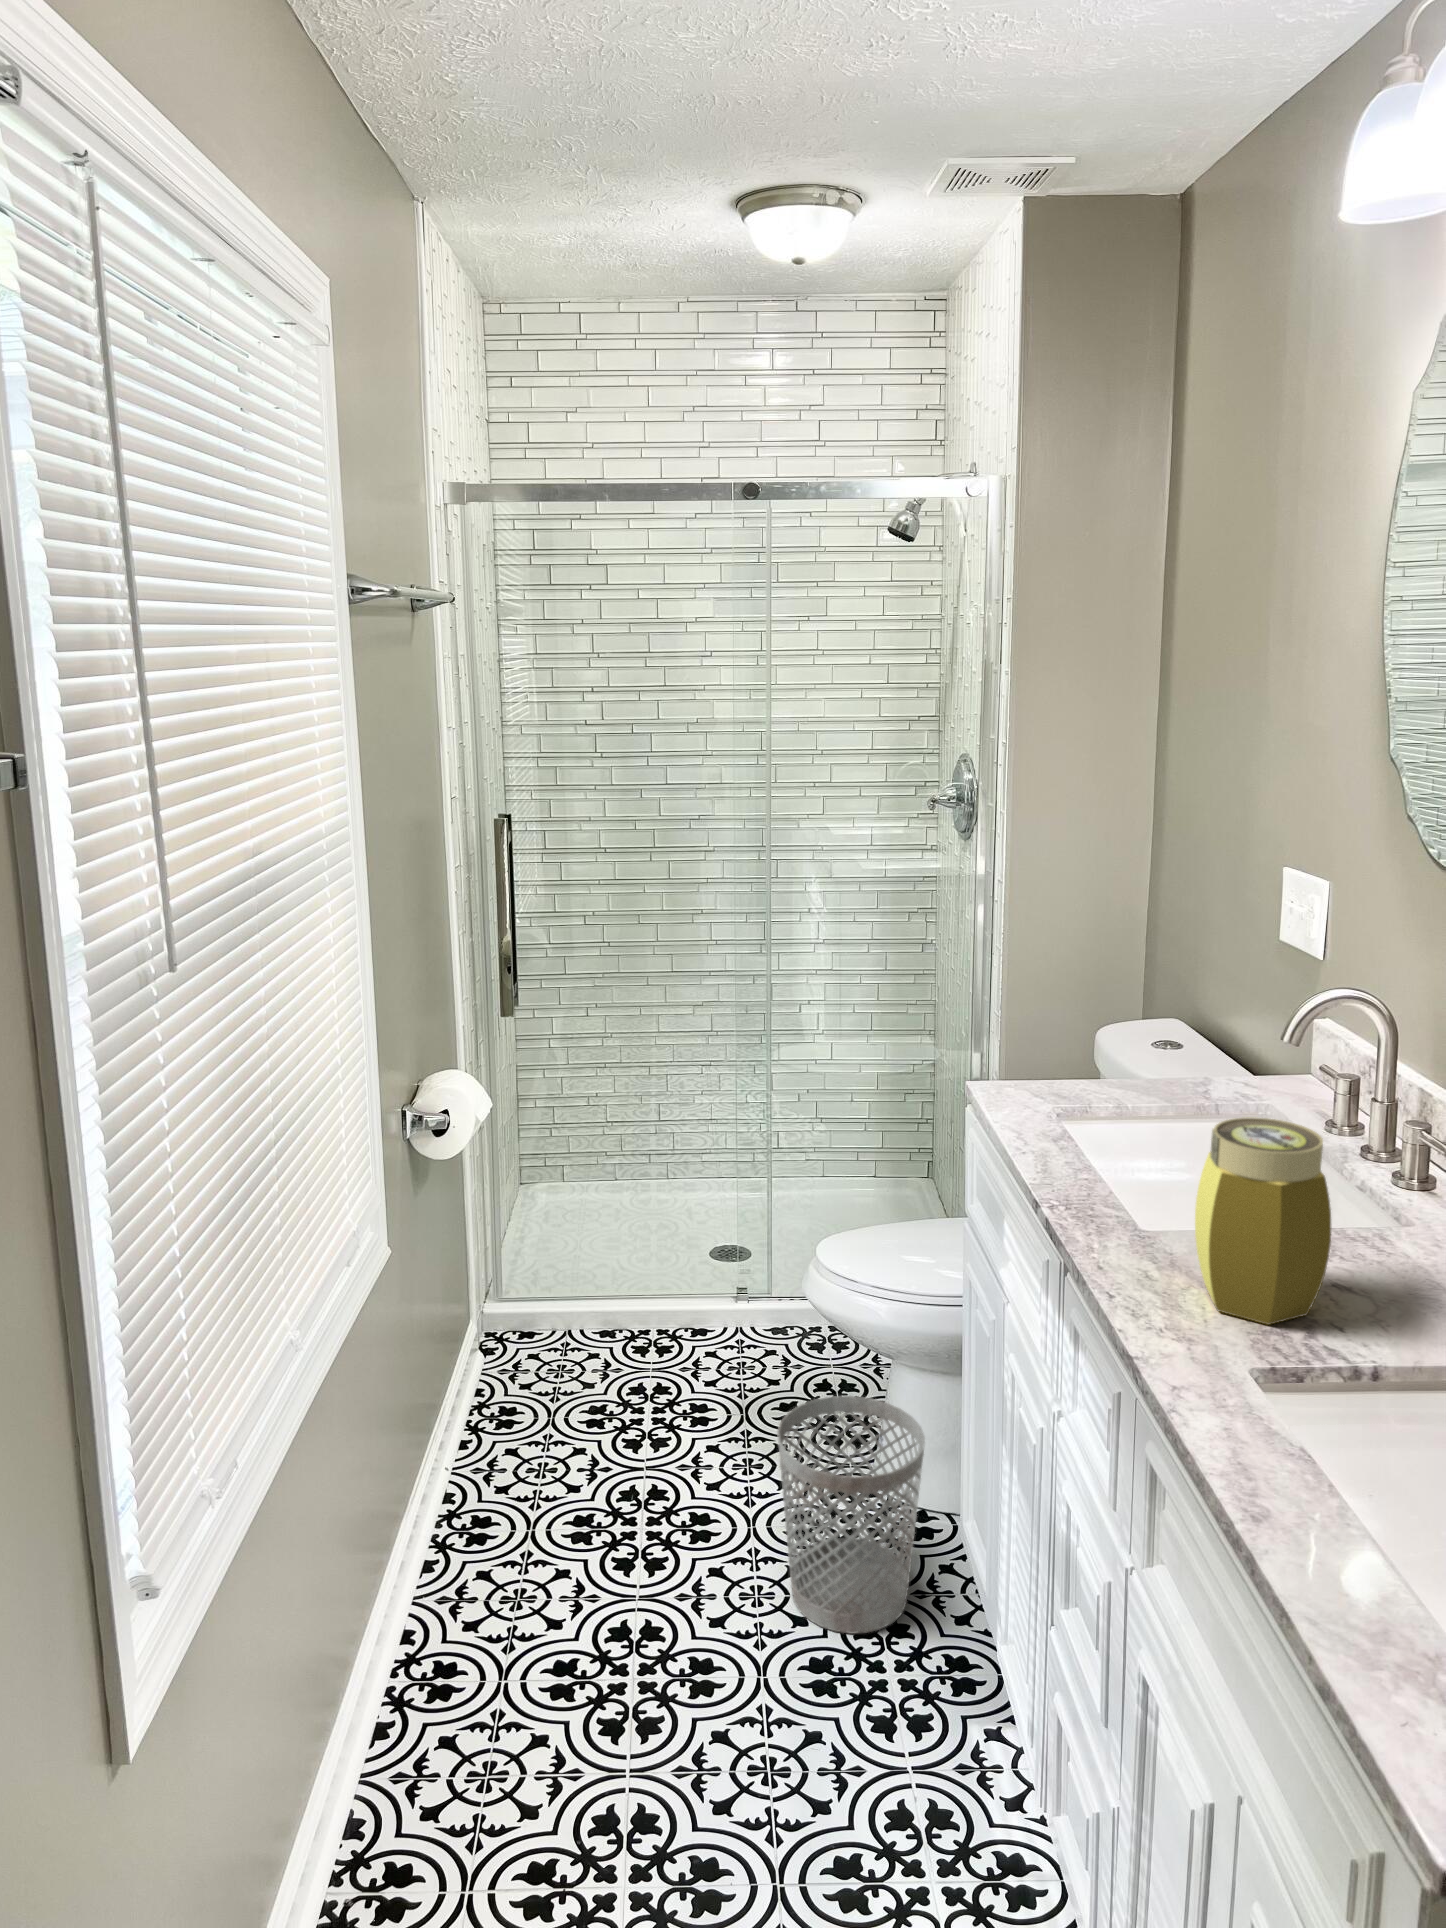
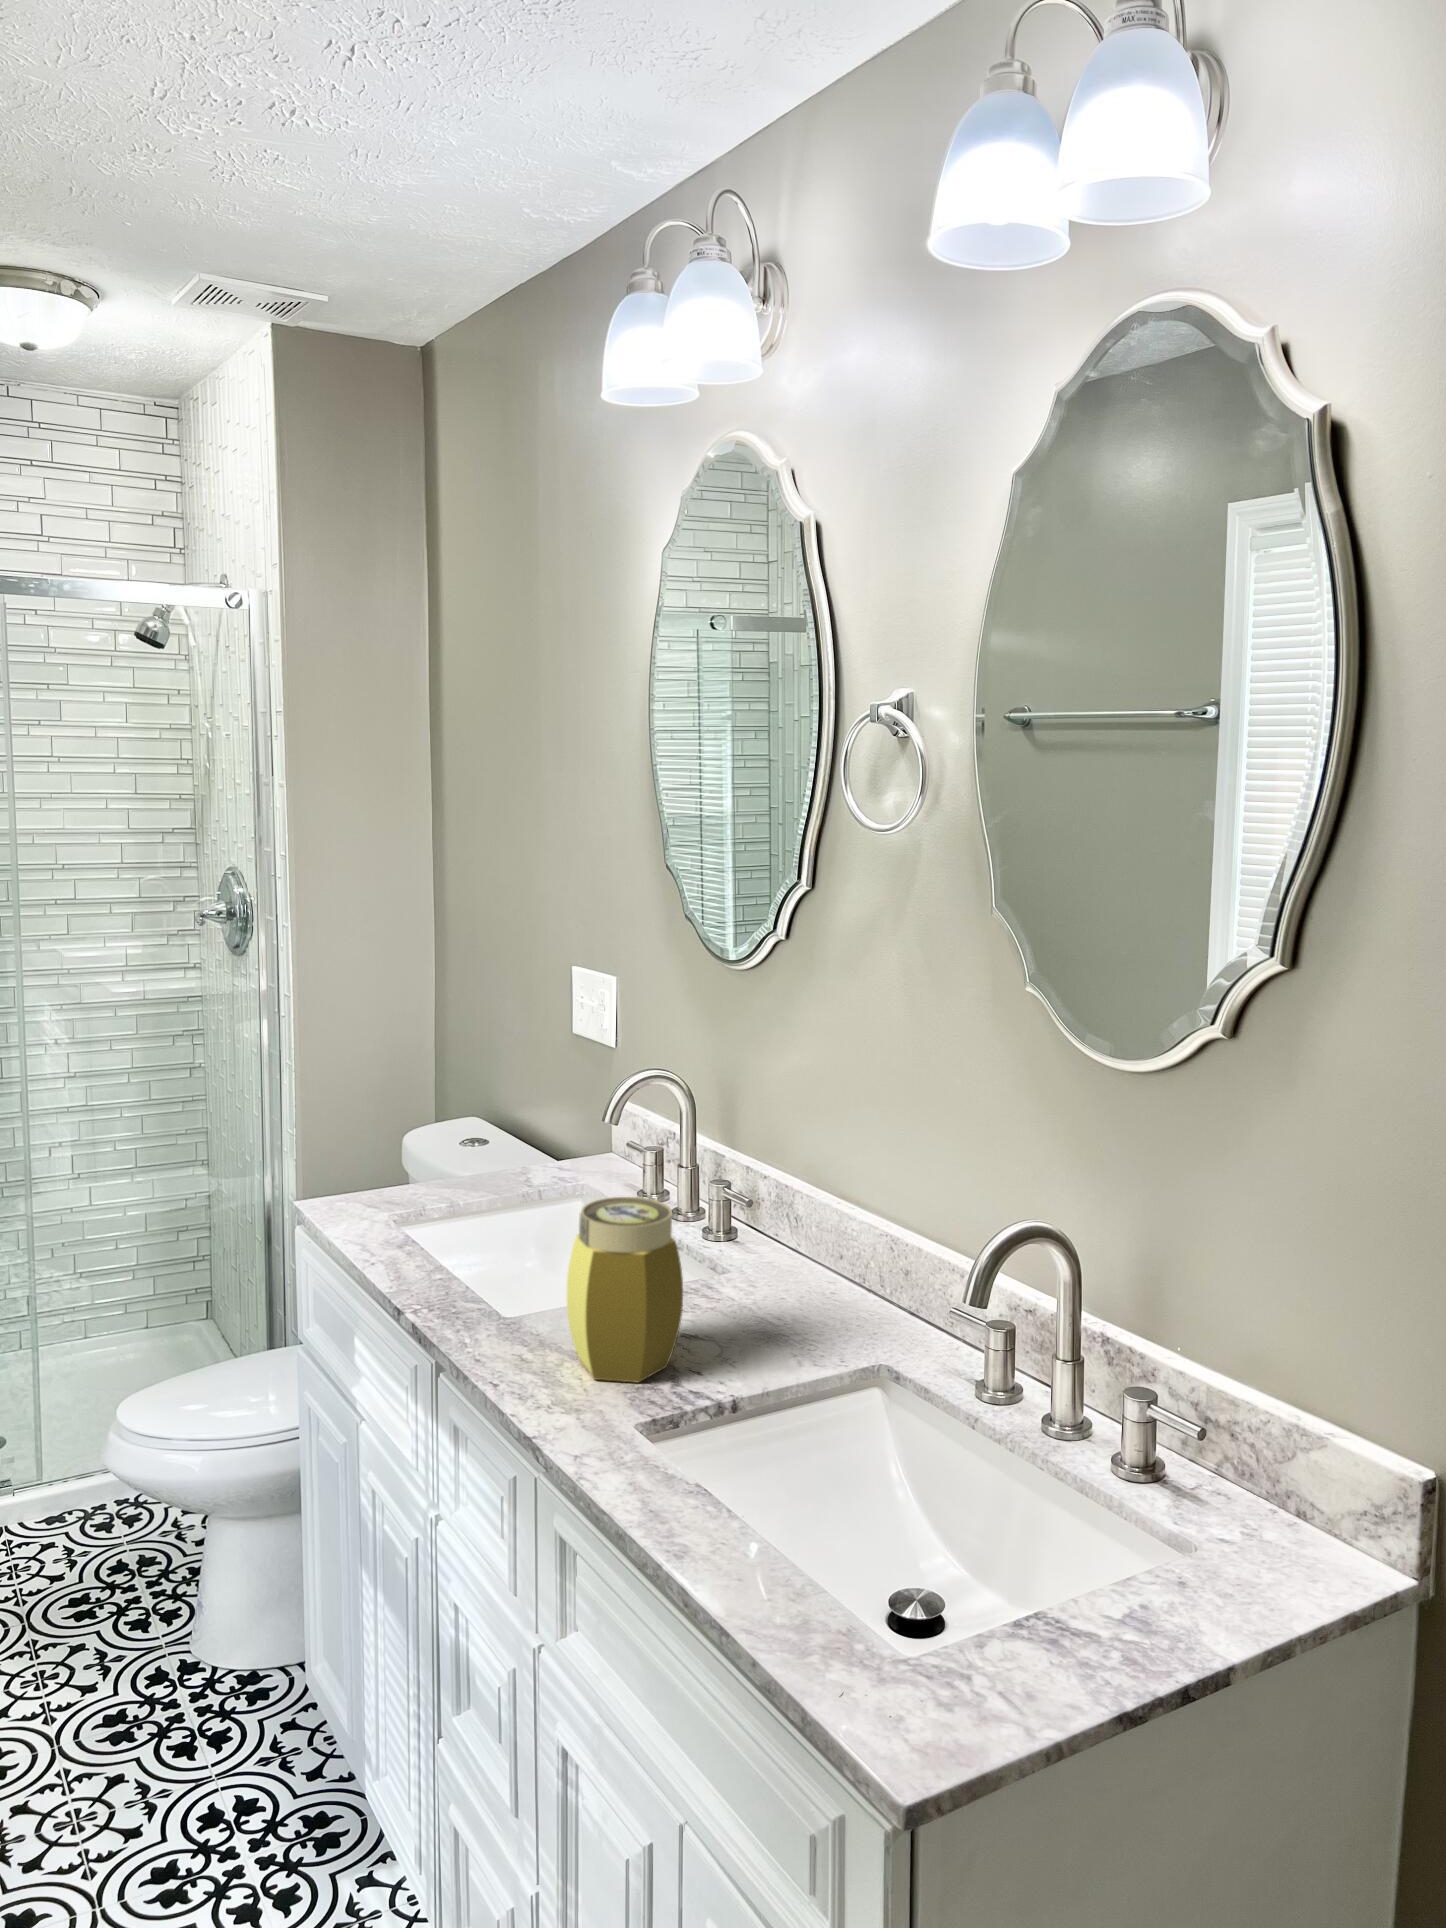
wastebasket: present [777,1396,925,1634] -> none [94,1561,267,1833]

